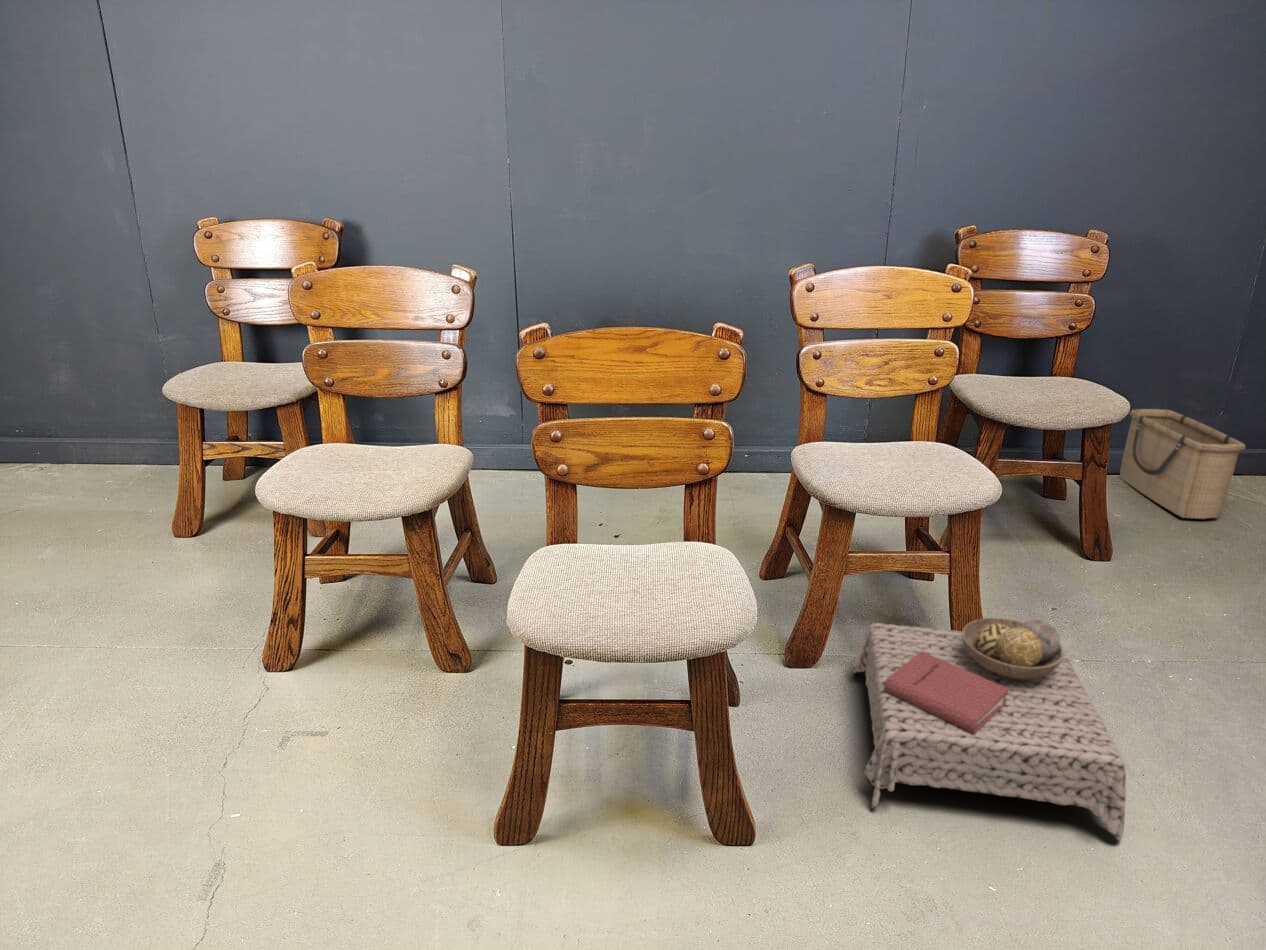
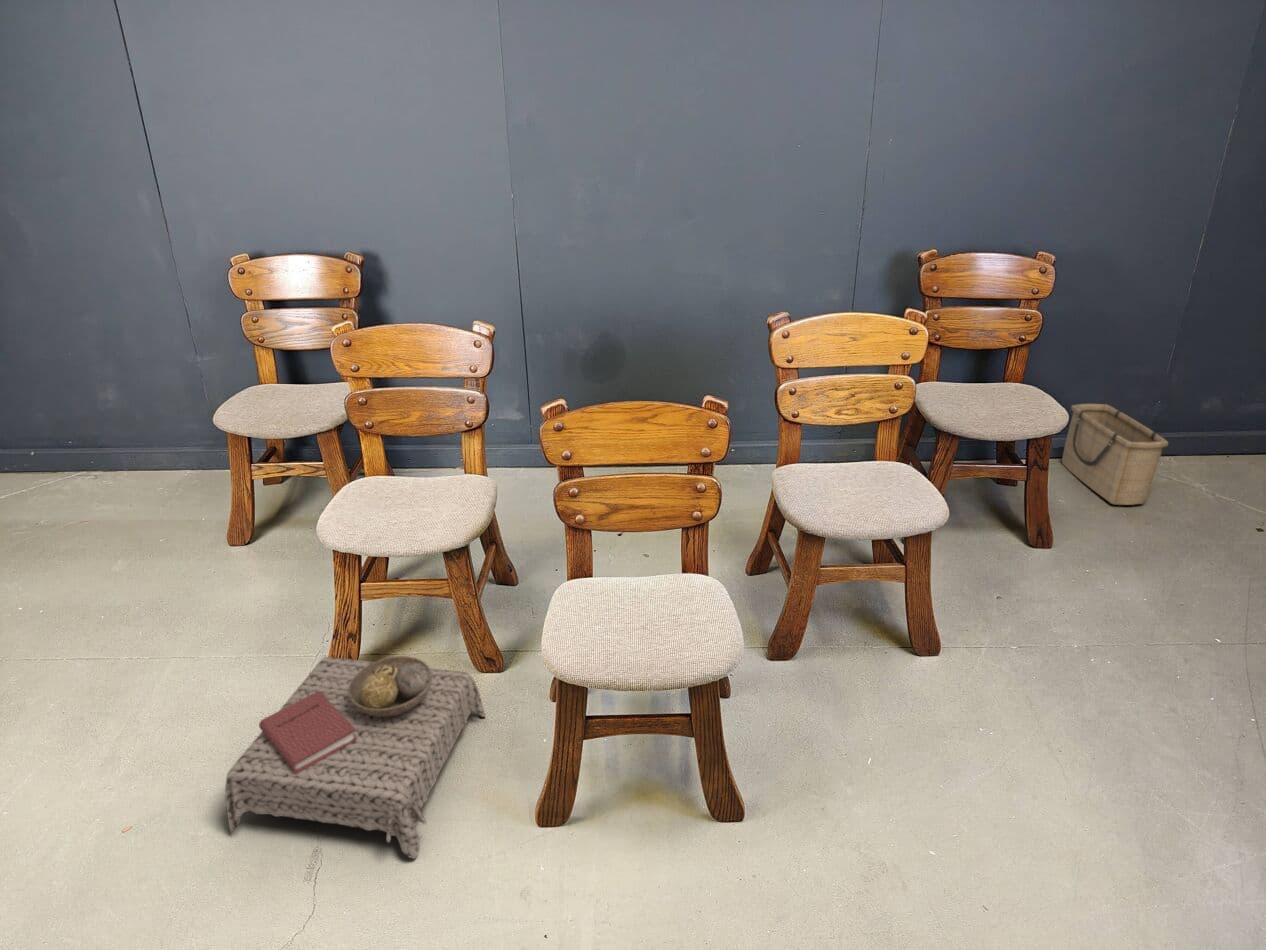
ottoman: present [853,618,1126,841] -> present [225,656,485,859]

